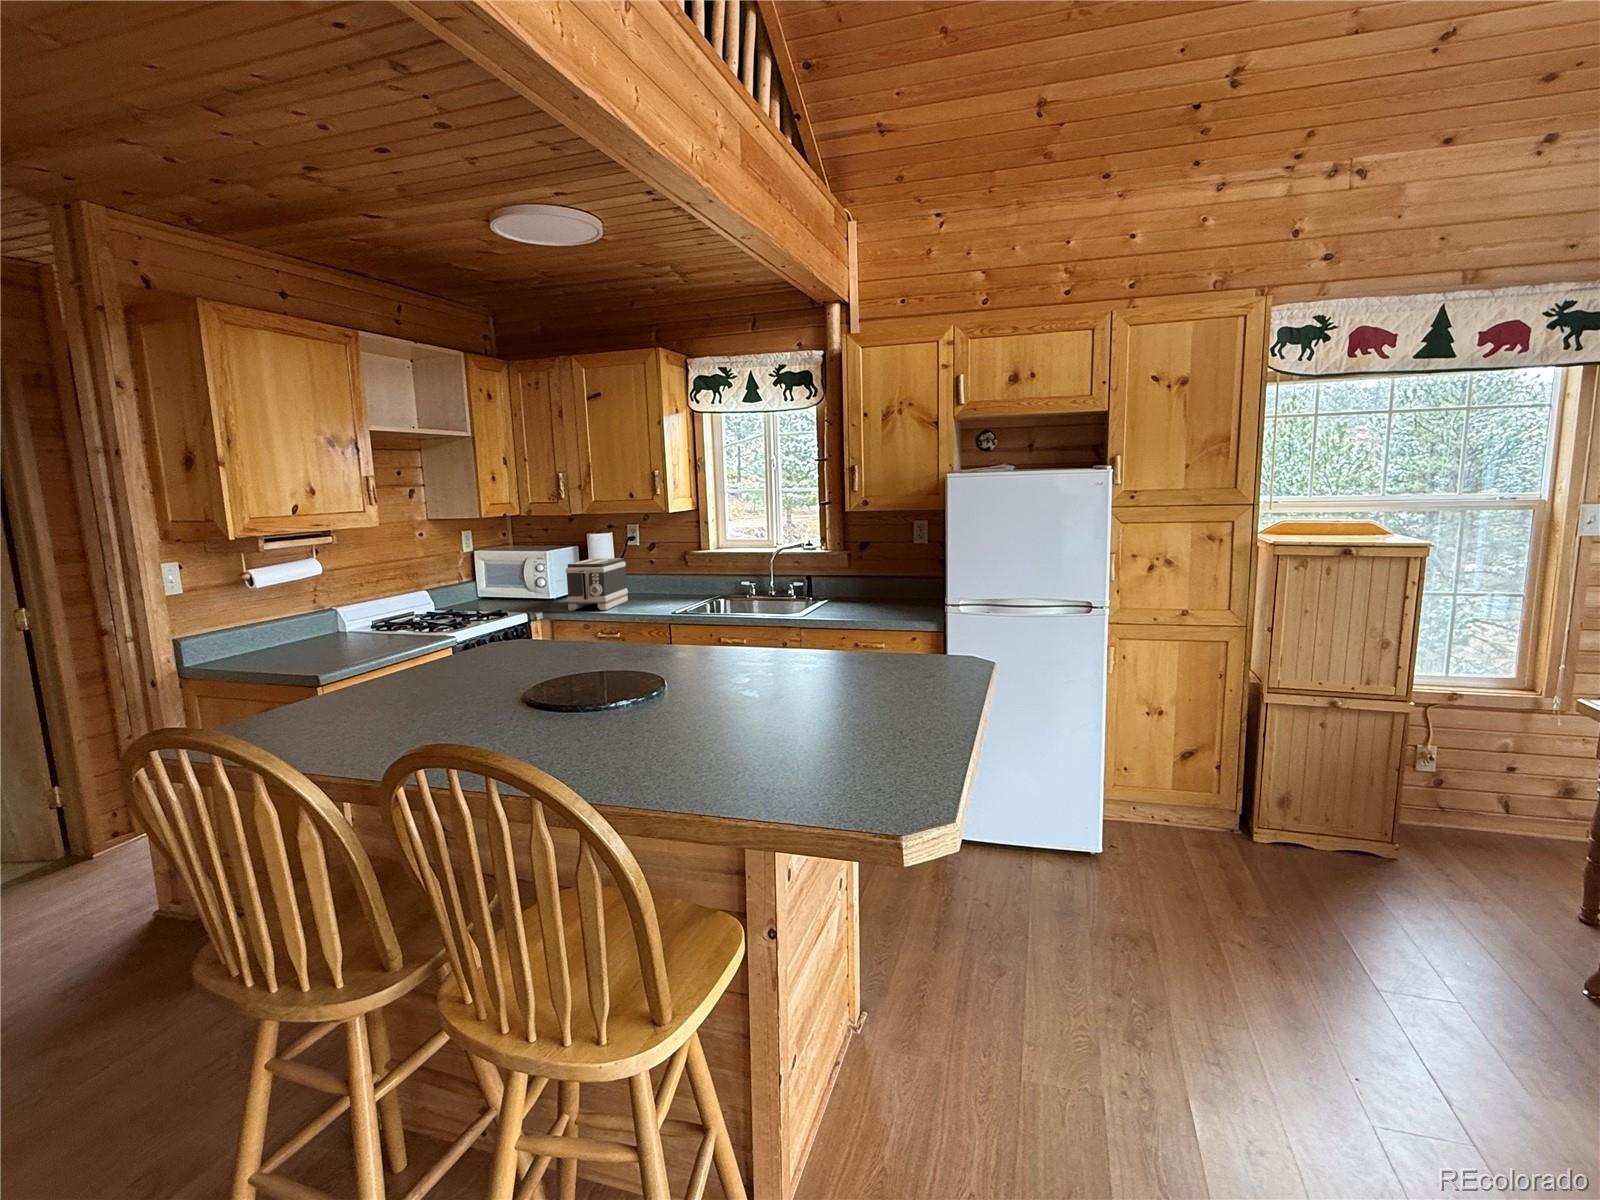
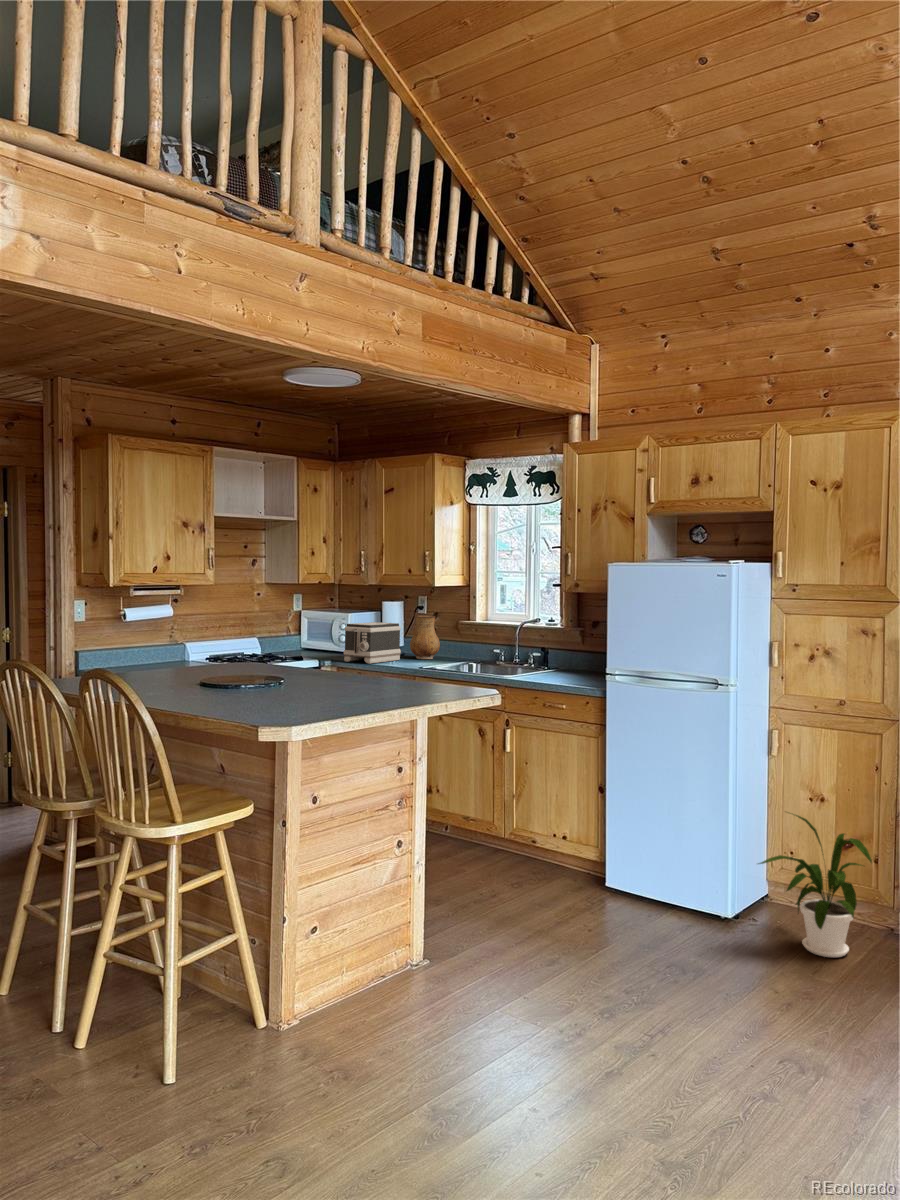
ceramic pitcher: none [631,546,667,597] -> present [410,615,440,659]
house plant: none [1145,726,1266,865] -> present [758,813,872,957]

